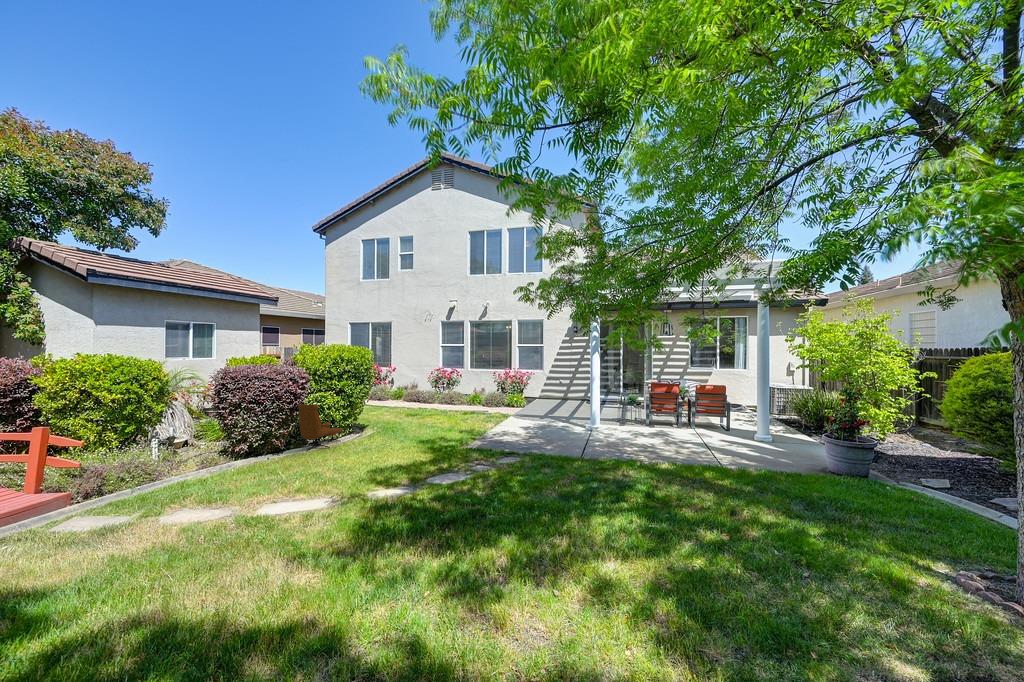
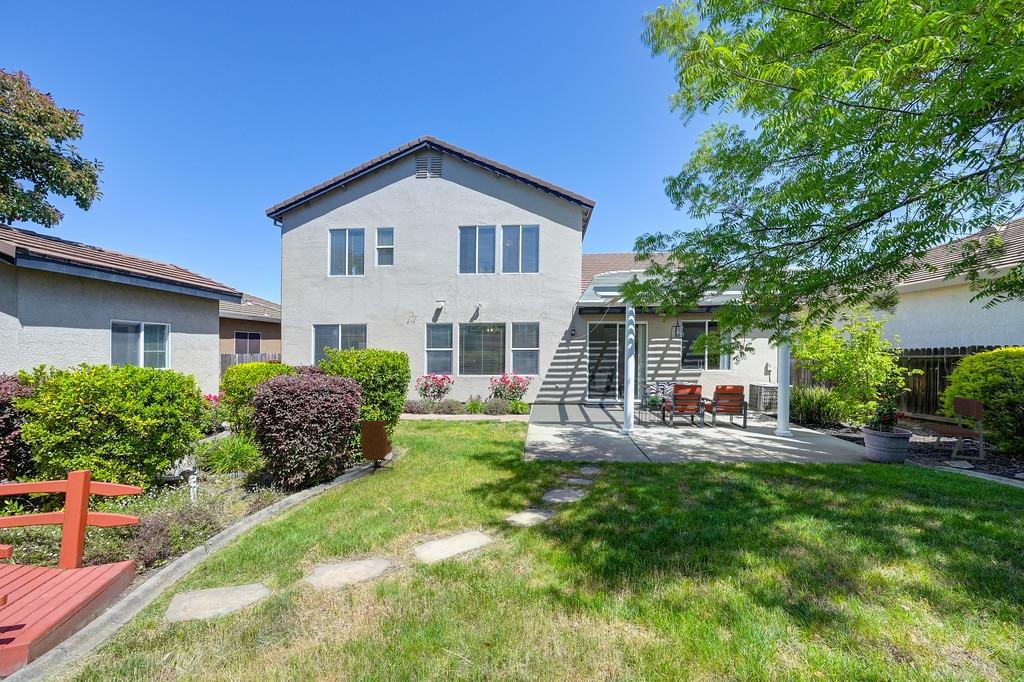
bench: none [931,406,999,488] -> present [923,397,985,460]

